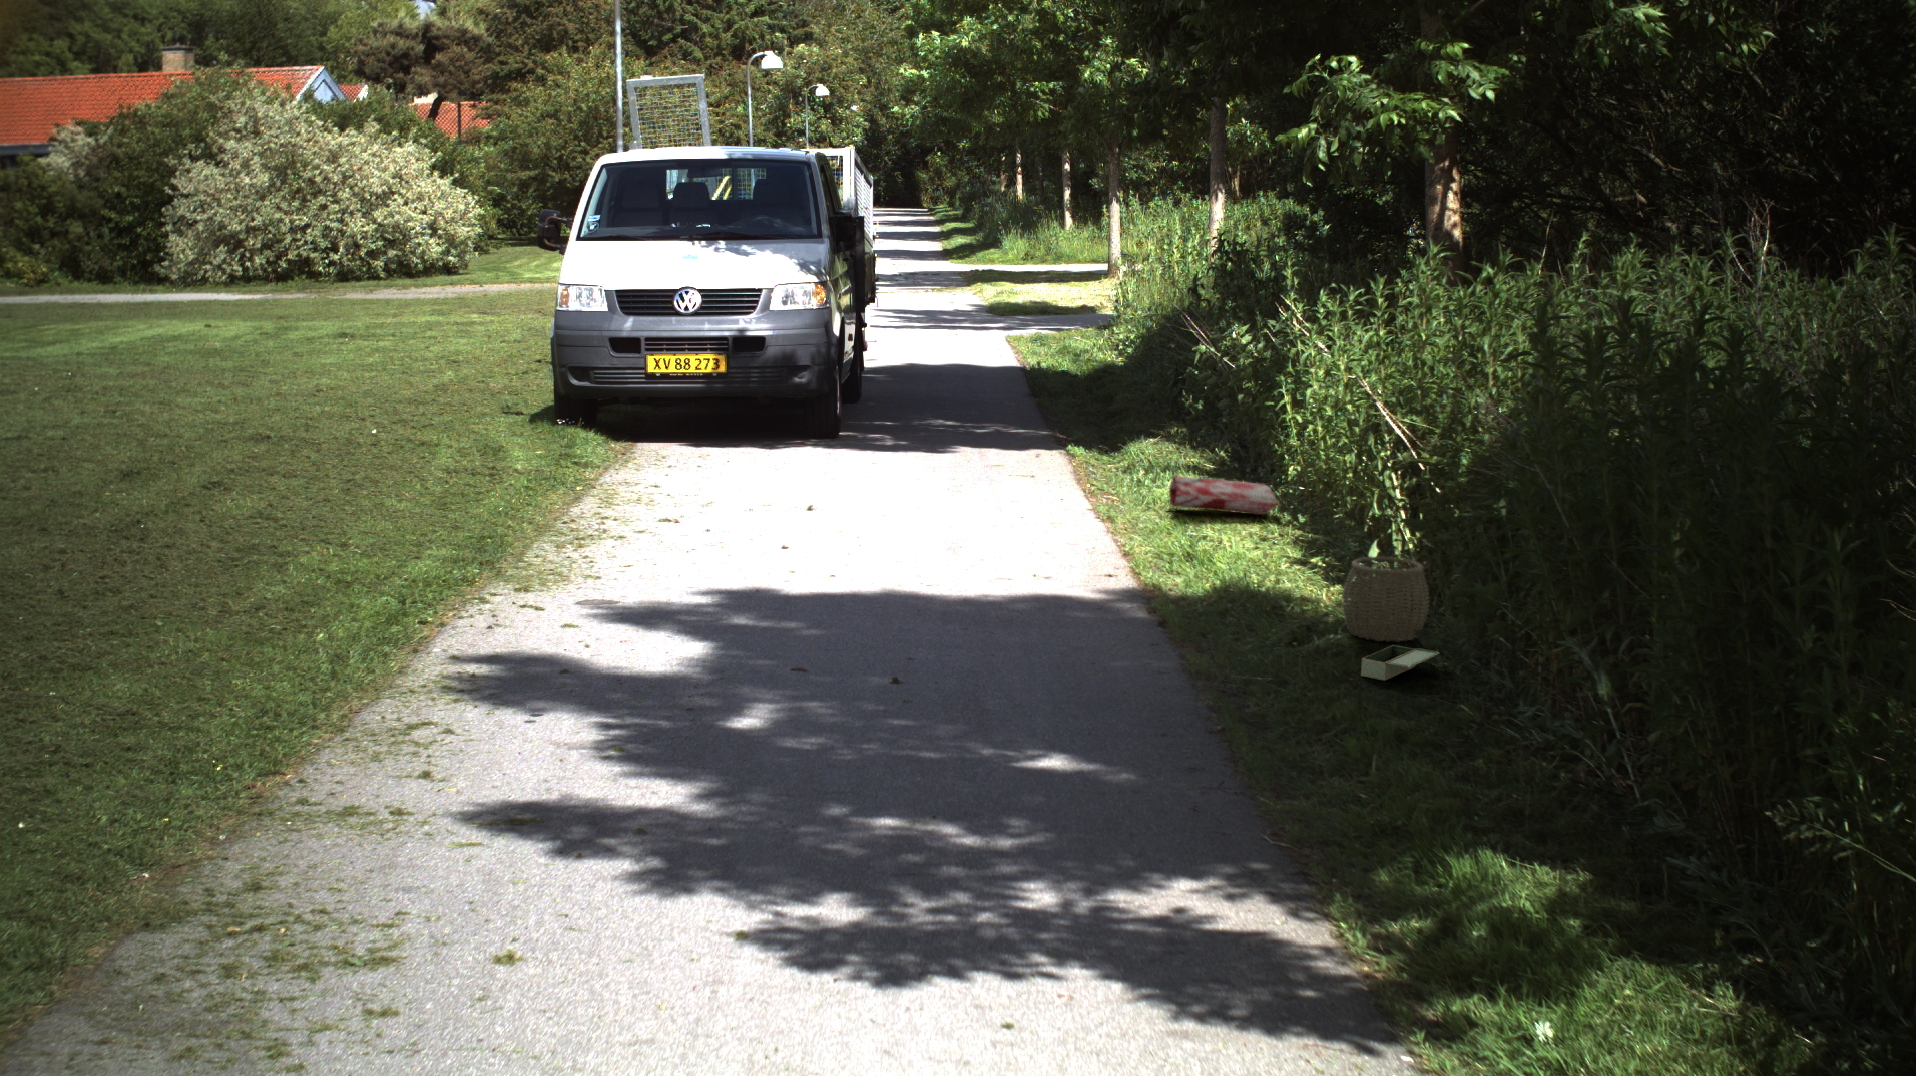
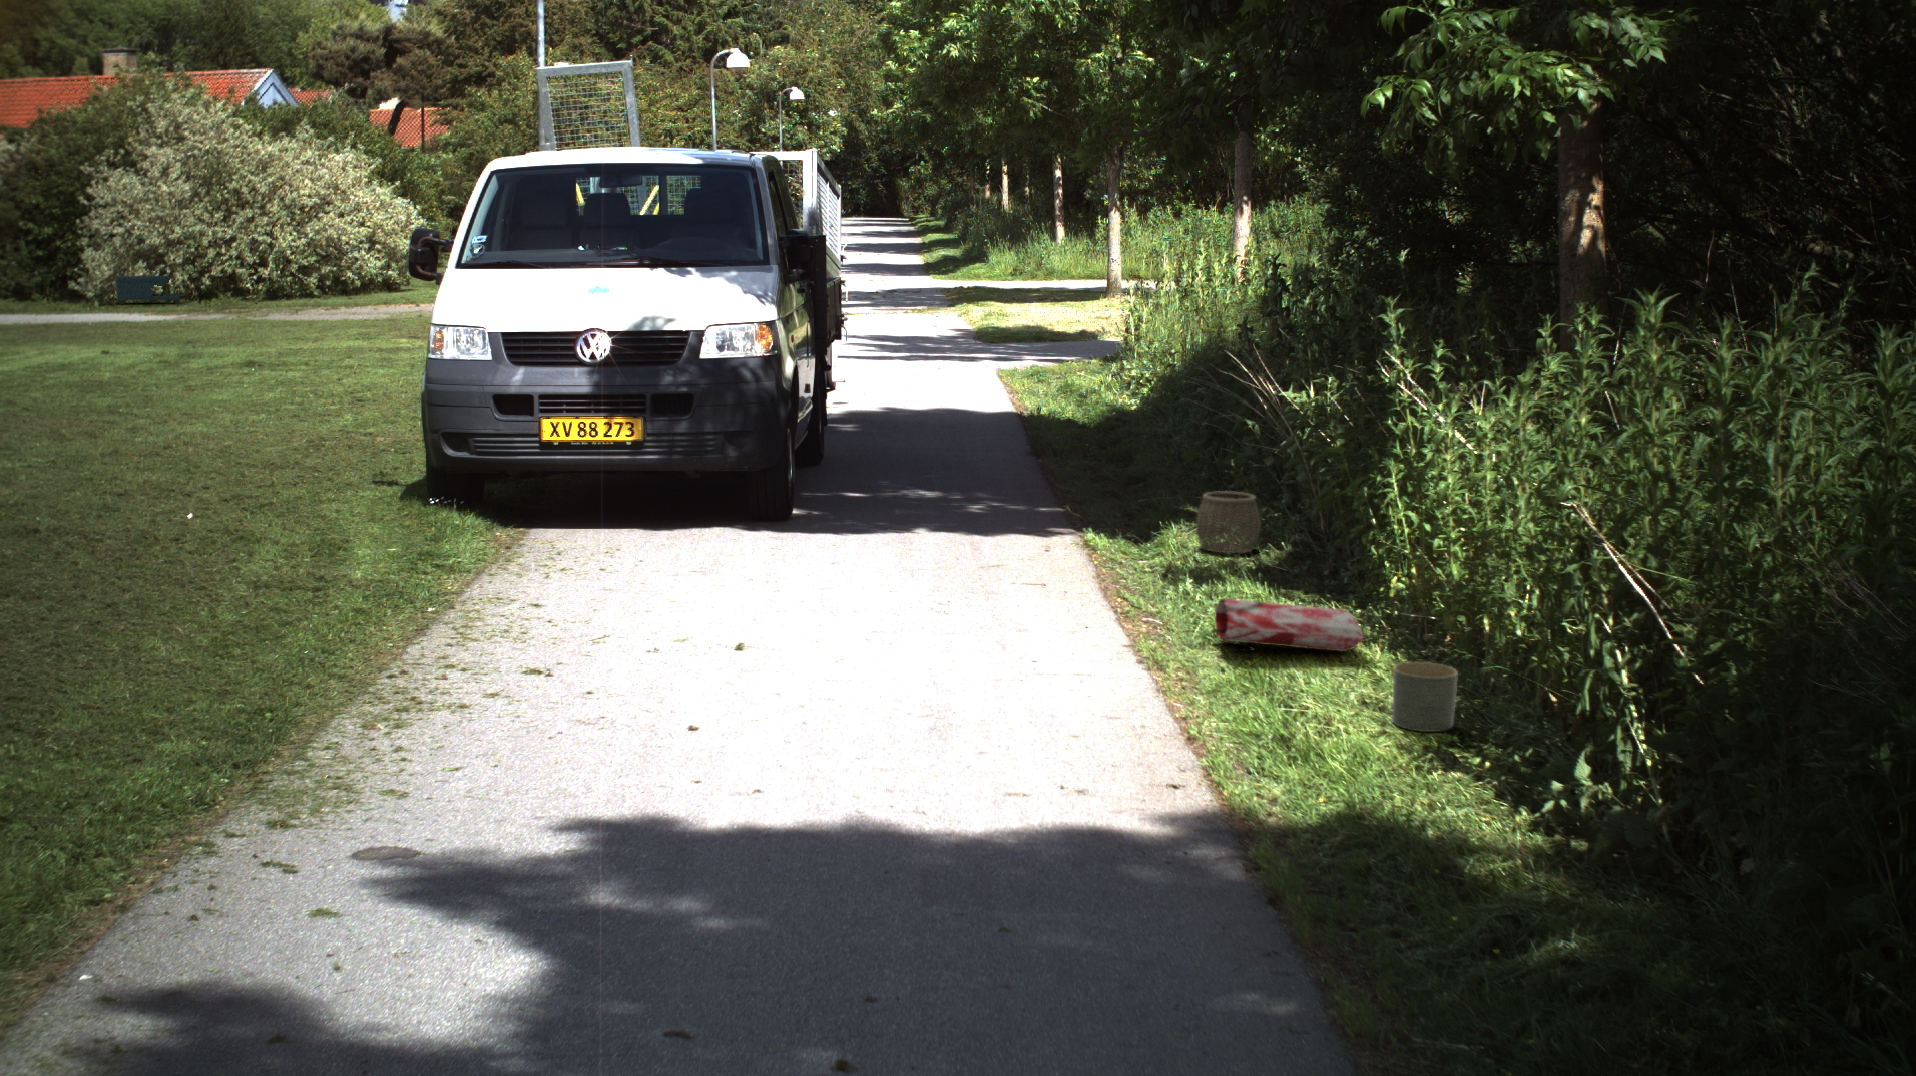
bench: none [201,259,260,285] -> present [115,276,180,304]
planter: none [1289,509,1334,556] -> present [1392,662,1458,732]
woven basket: present [1342,557,1429,642] -> present [1196,491,1260,554]
toolbox: present [1361,645,1439,681] -> none [1571,951,1694,1028]

